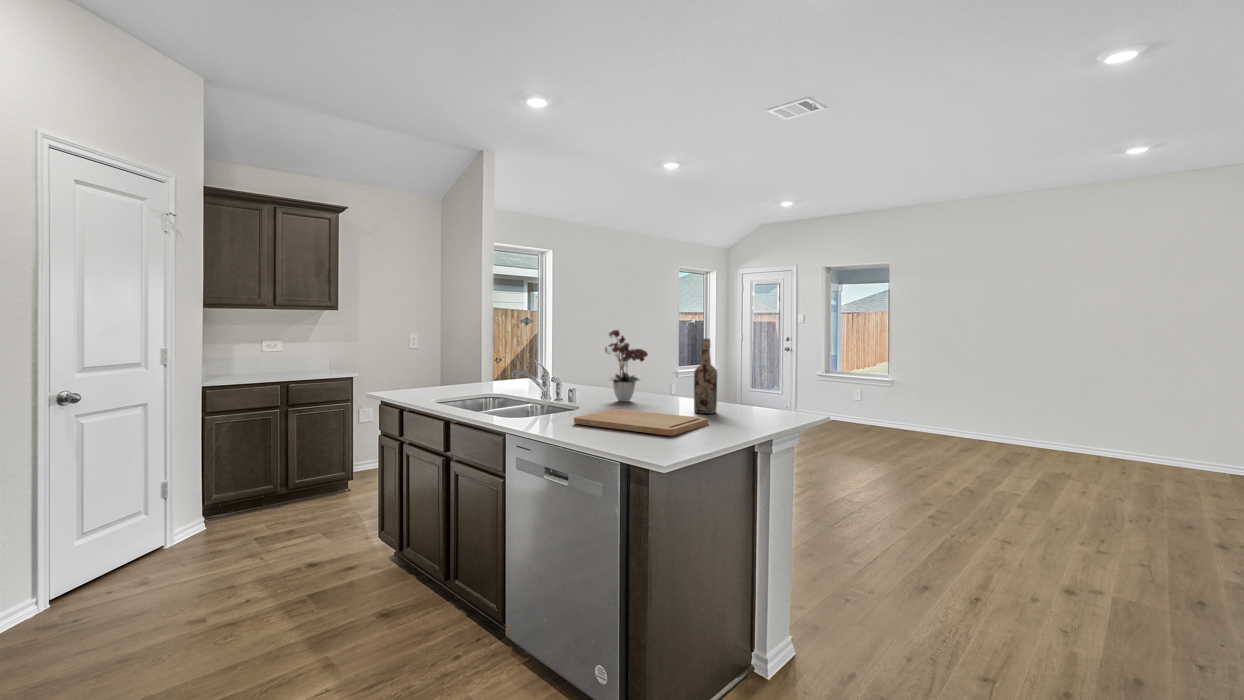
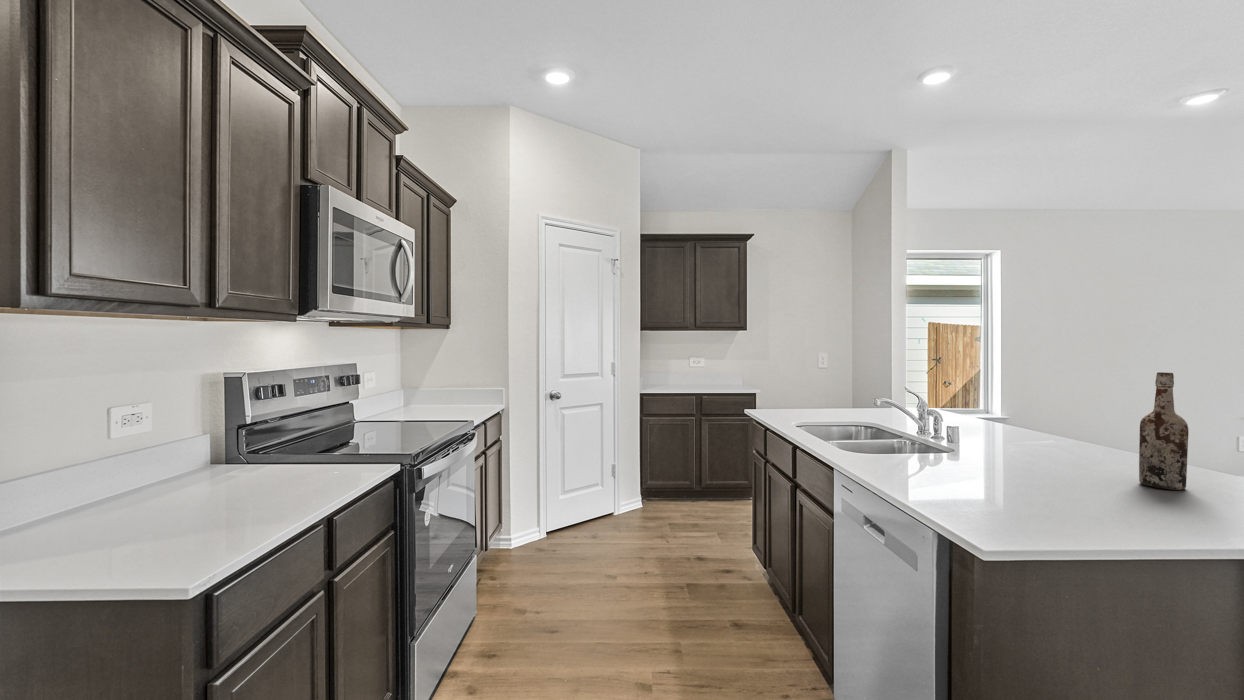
flower arrangement: present [605,330,648,402] -> none [997,350,1082,452]
cutting board: present [574,409,708,436] -> none [923,461,1146,513]

